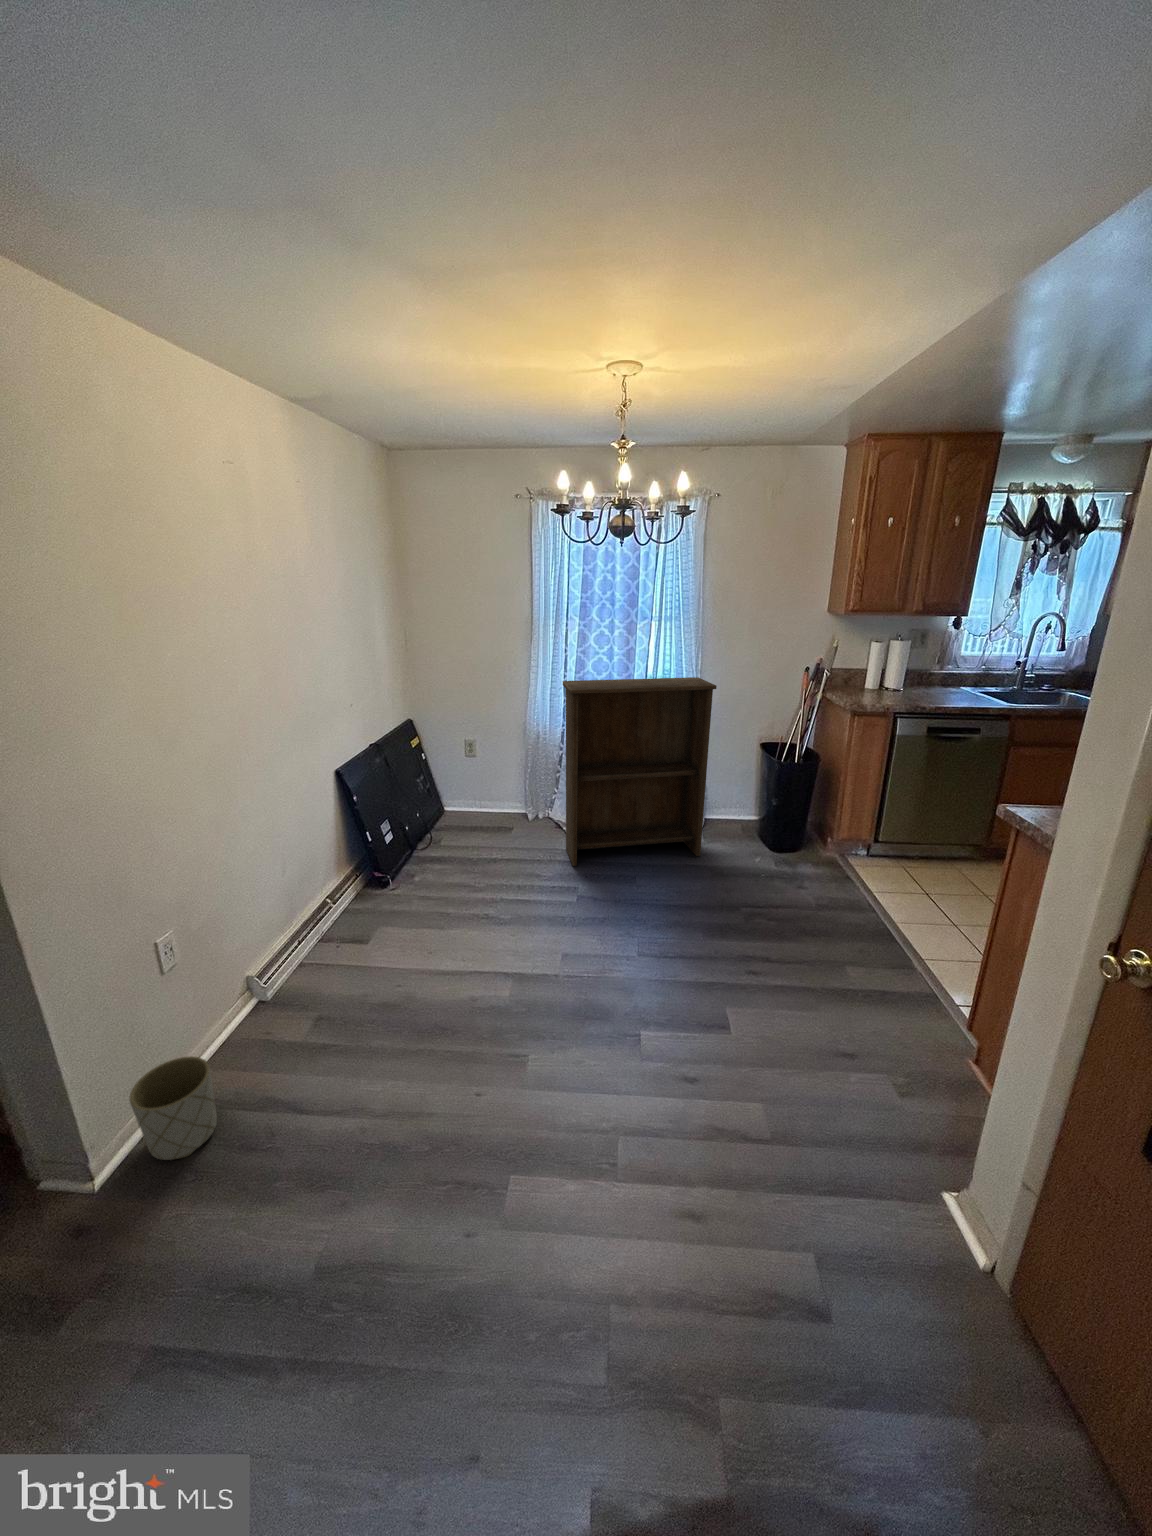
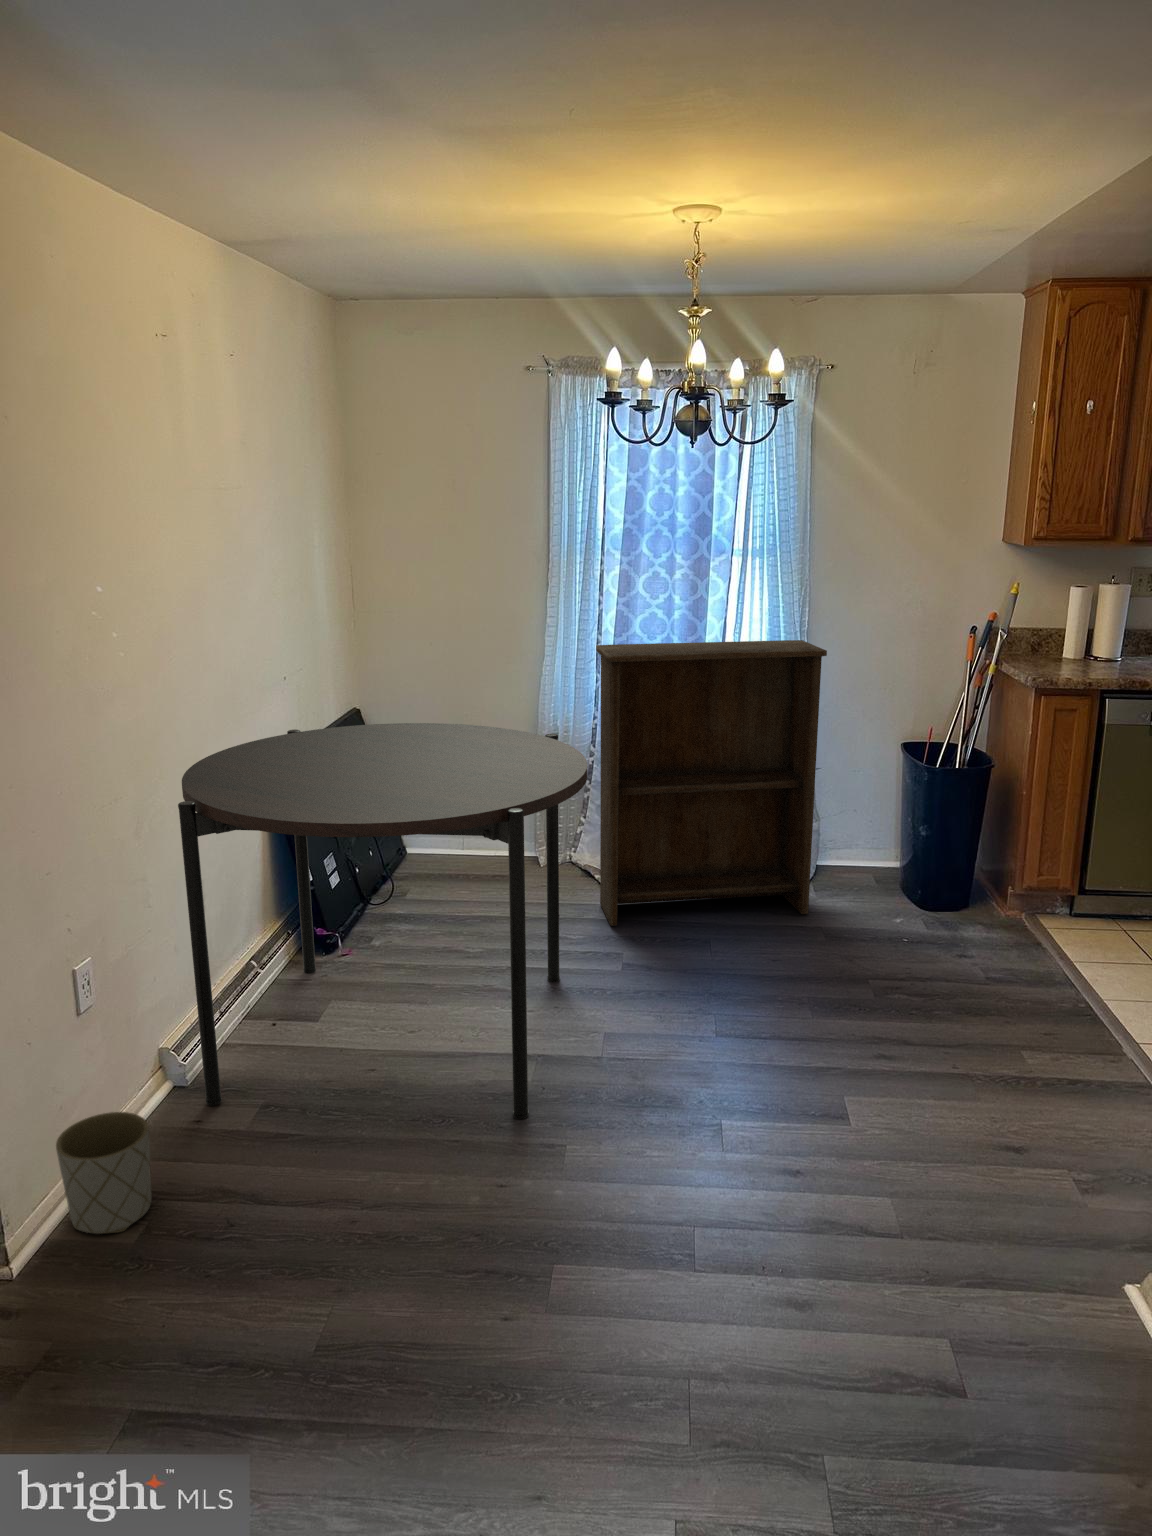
dining table: none [239,737,554,1035] -> present [178,723,587,1119]

